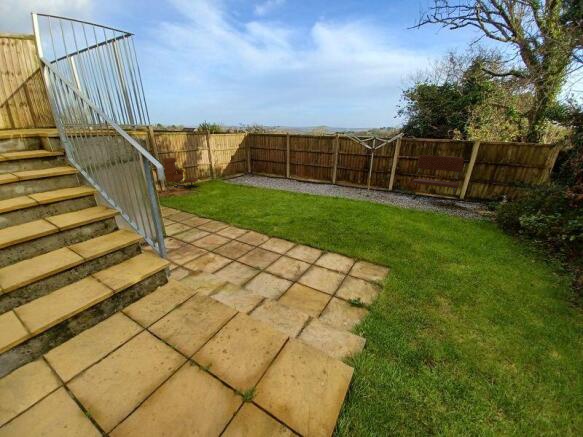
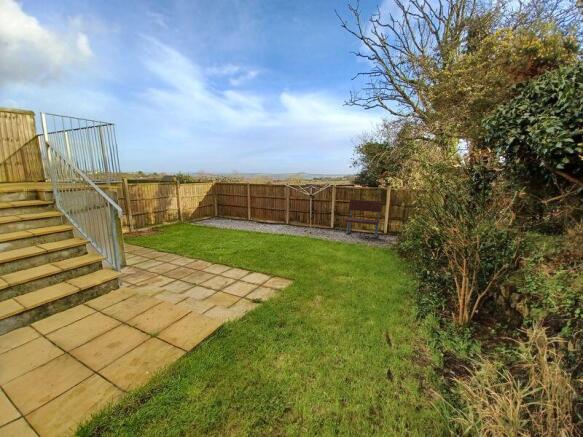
lounge chair: present [164,158,198,189] -> none [134,204,166,230]

